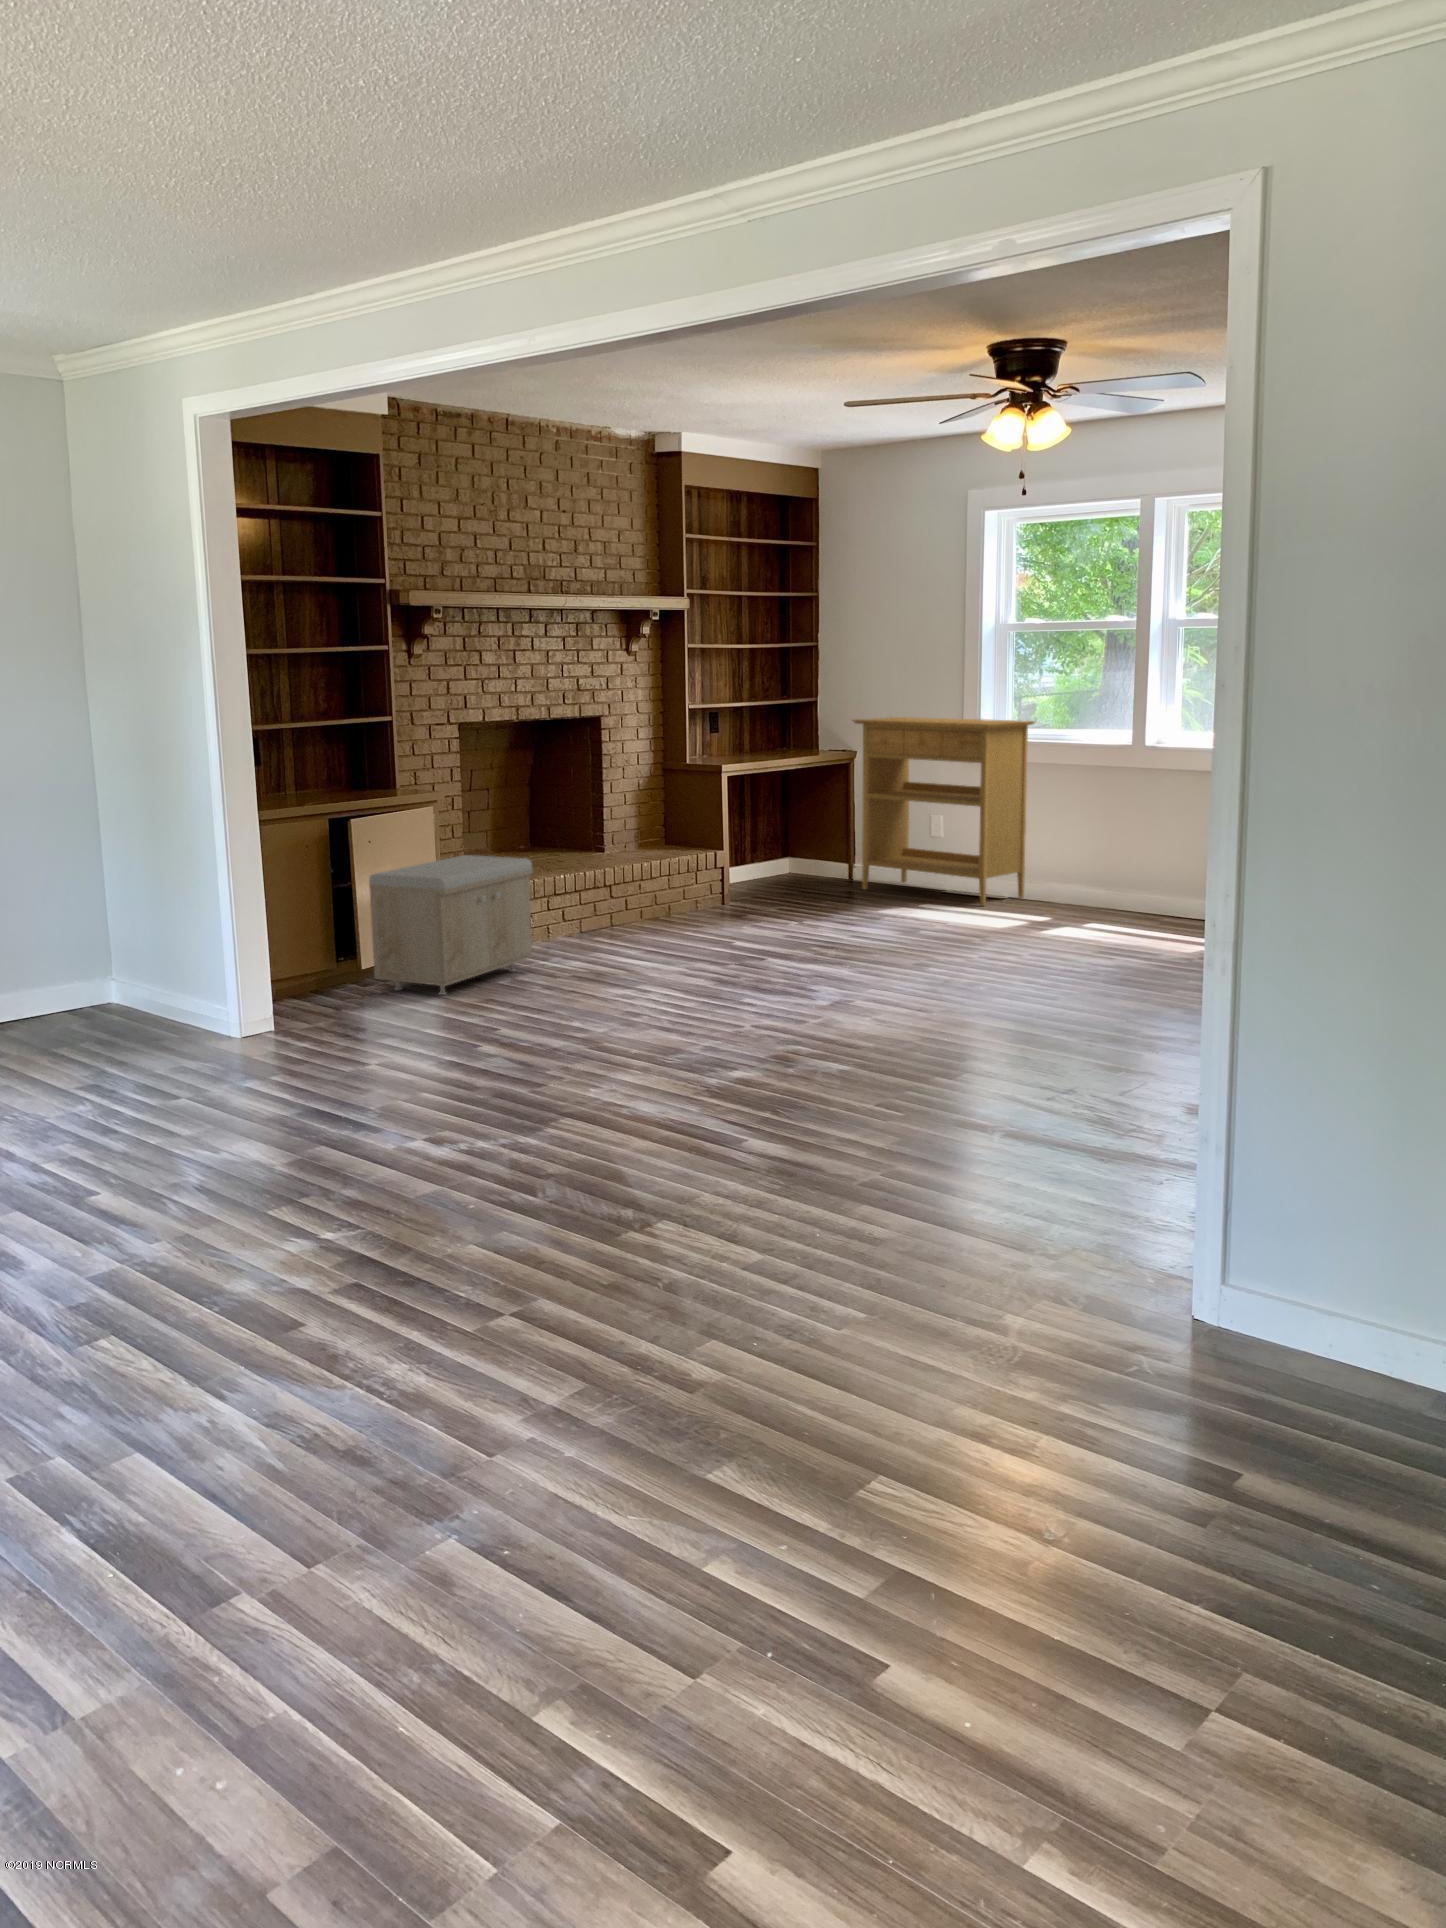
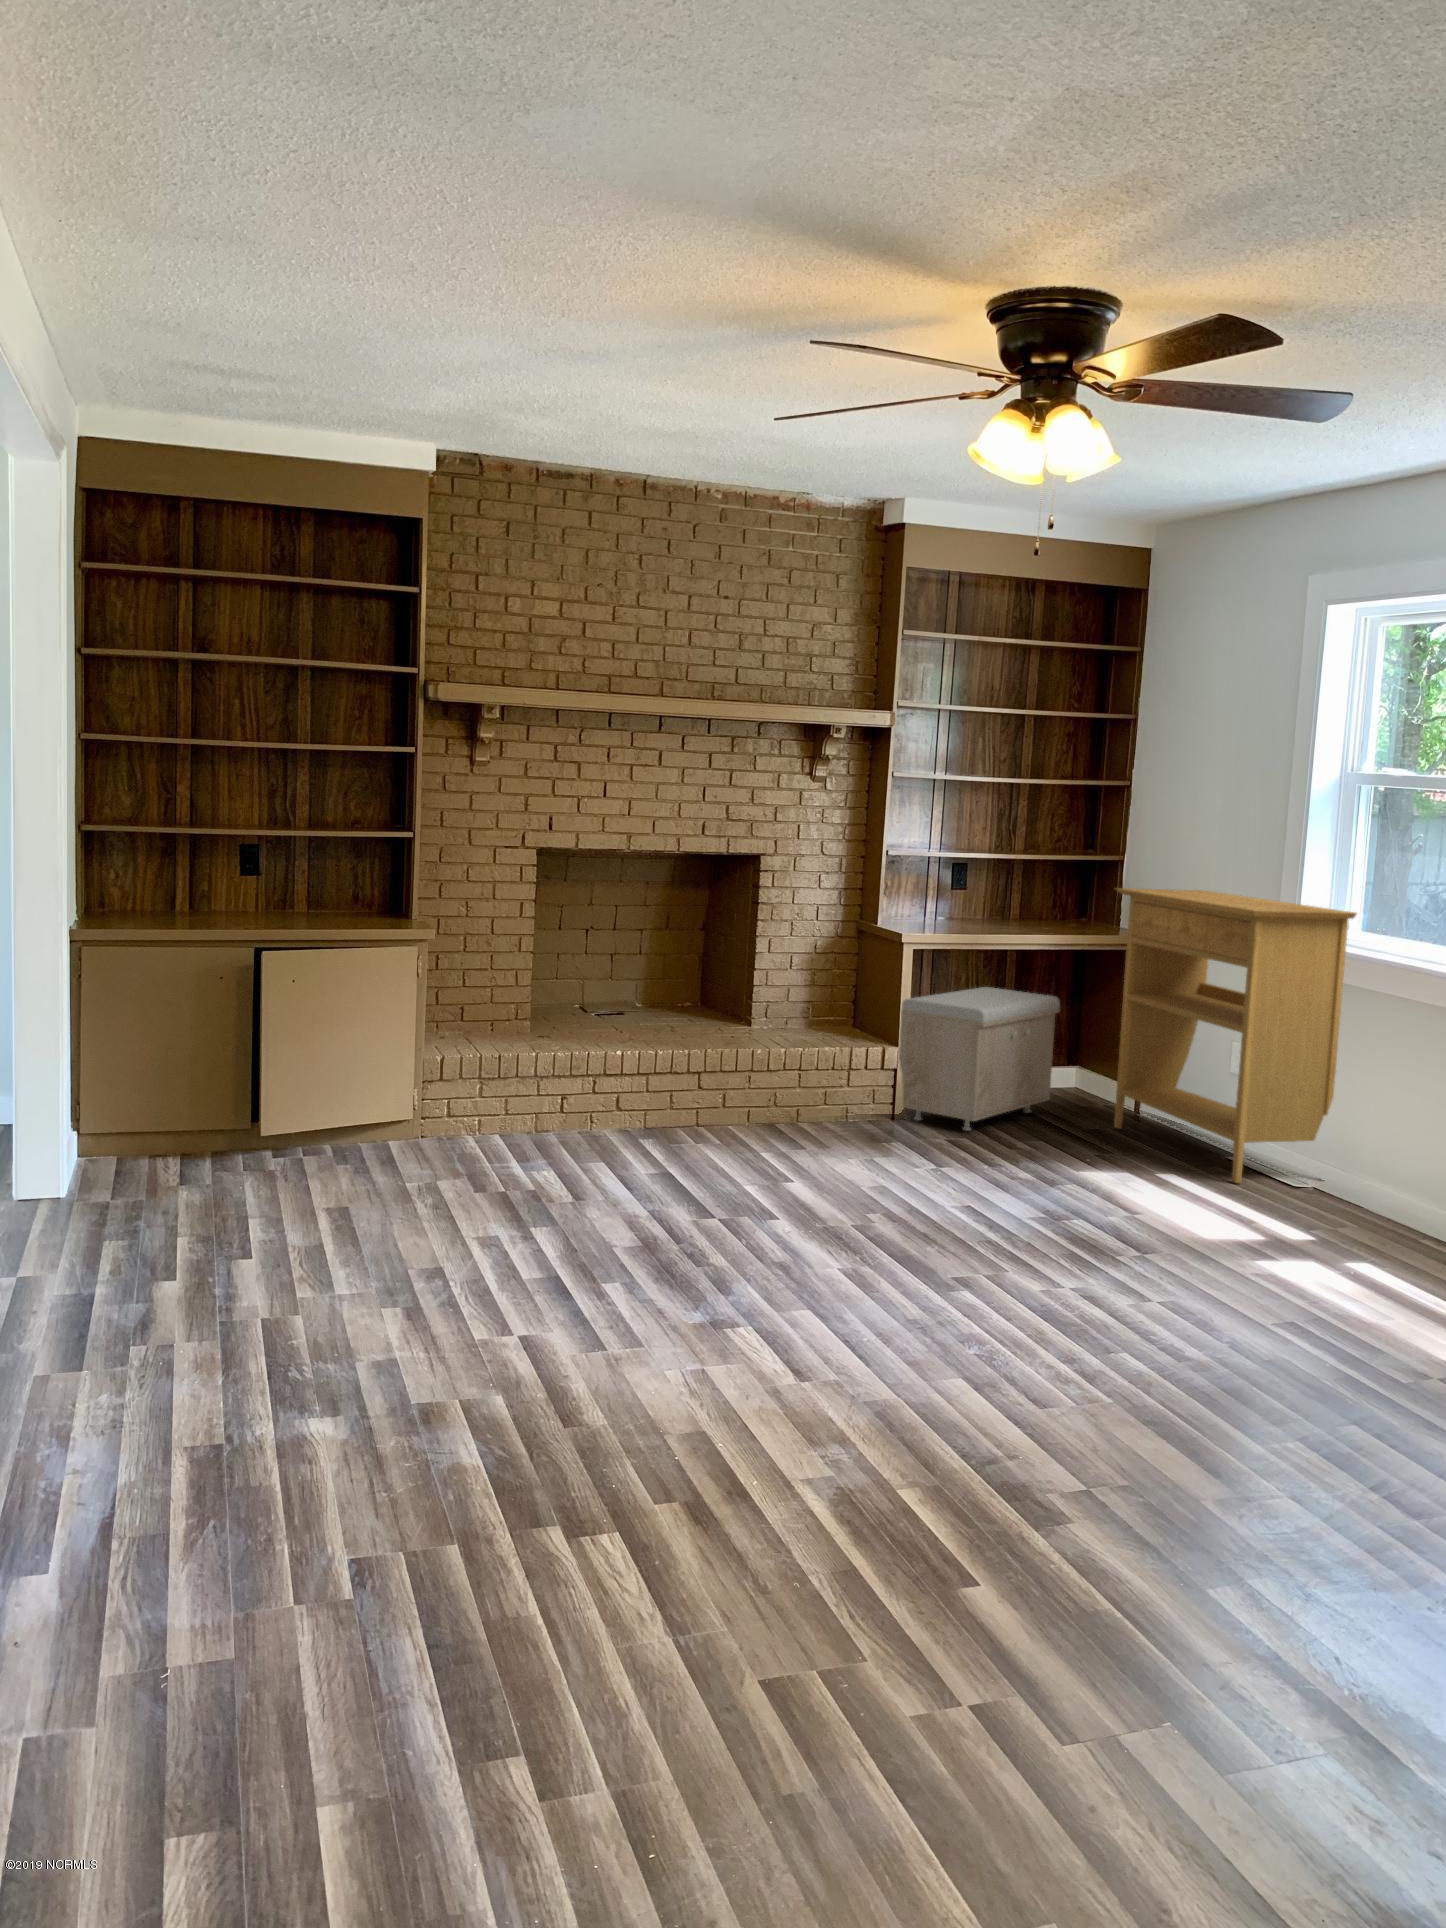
storage bench: present [369,855,533,995] -> present [898,987,1060,1130]

